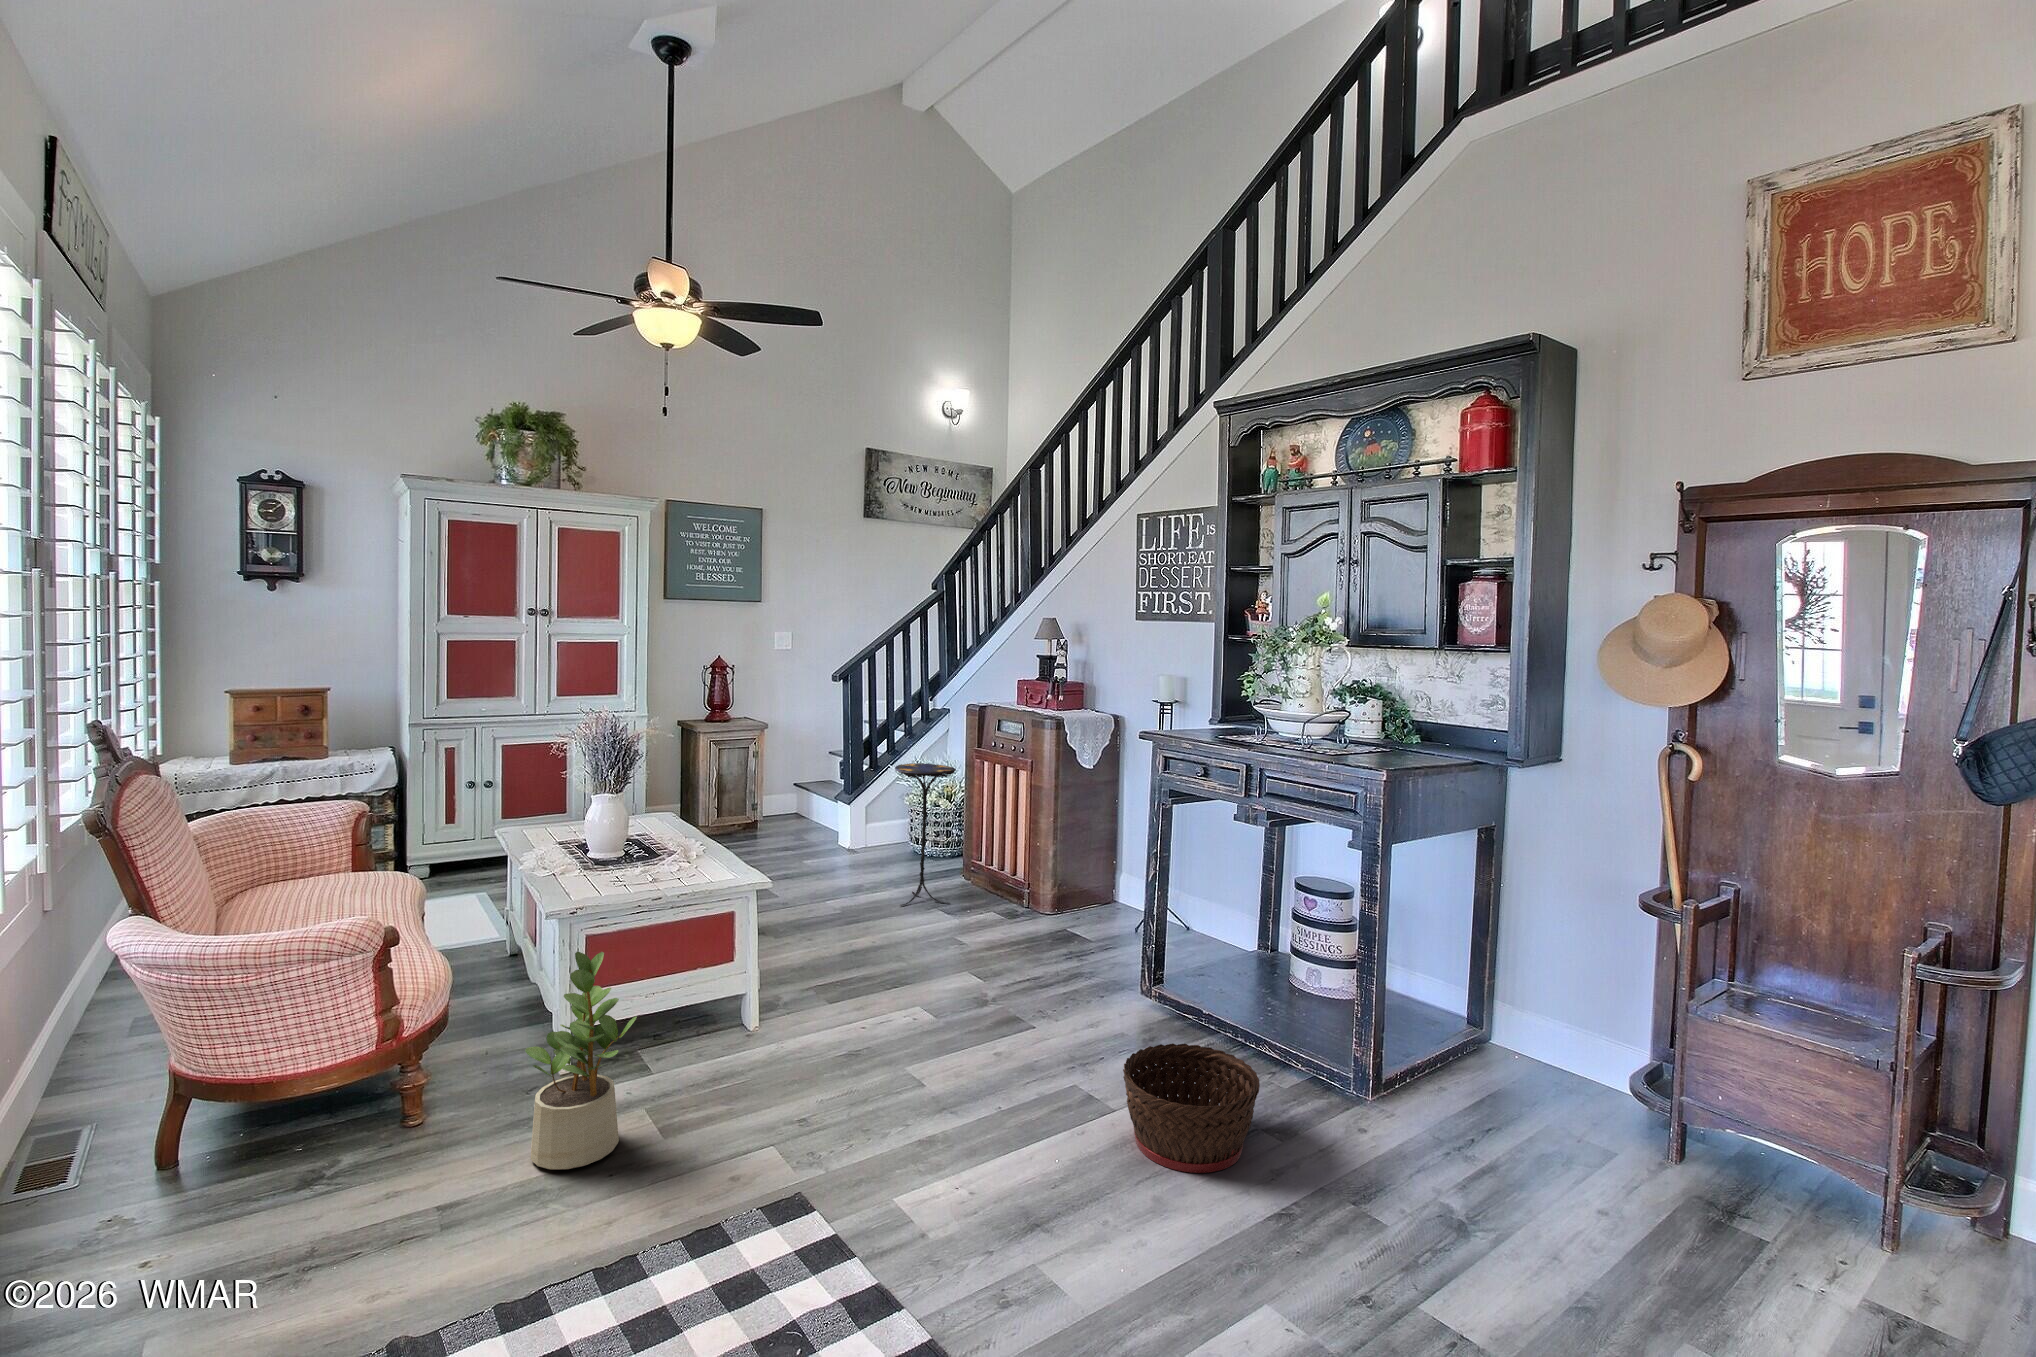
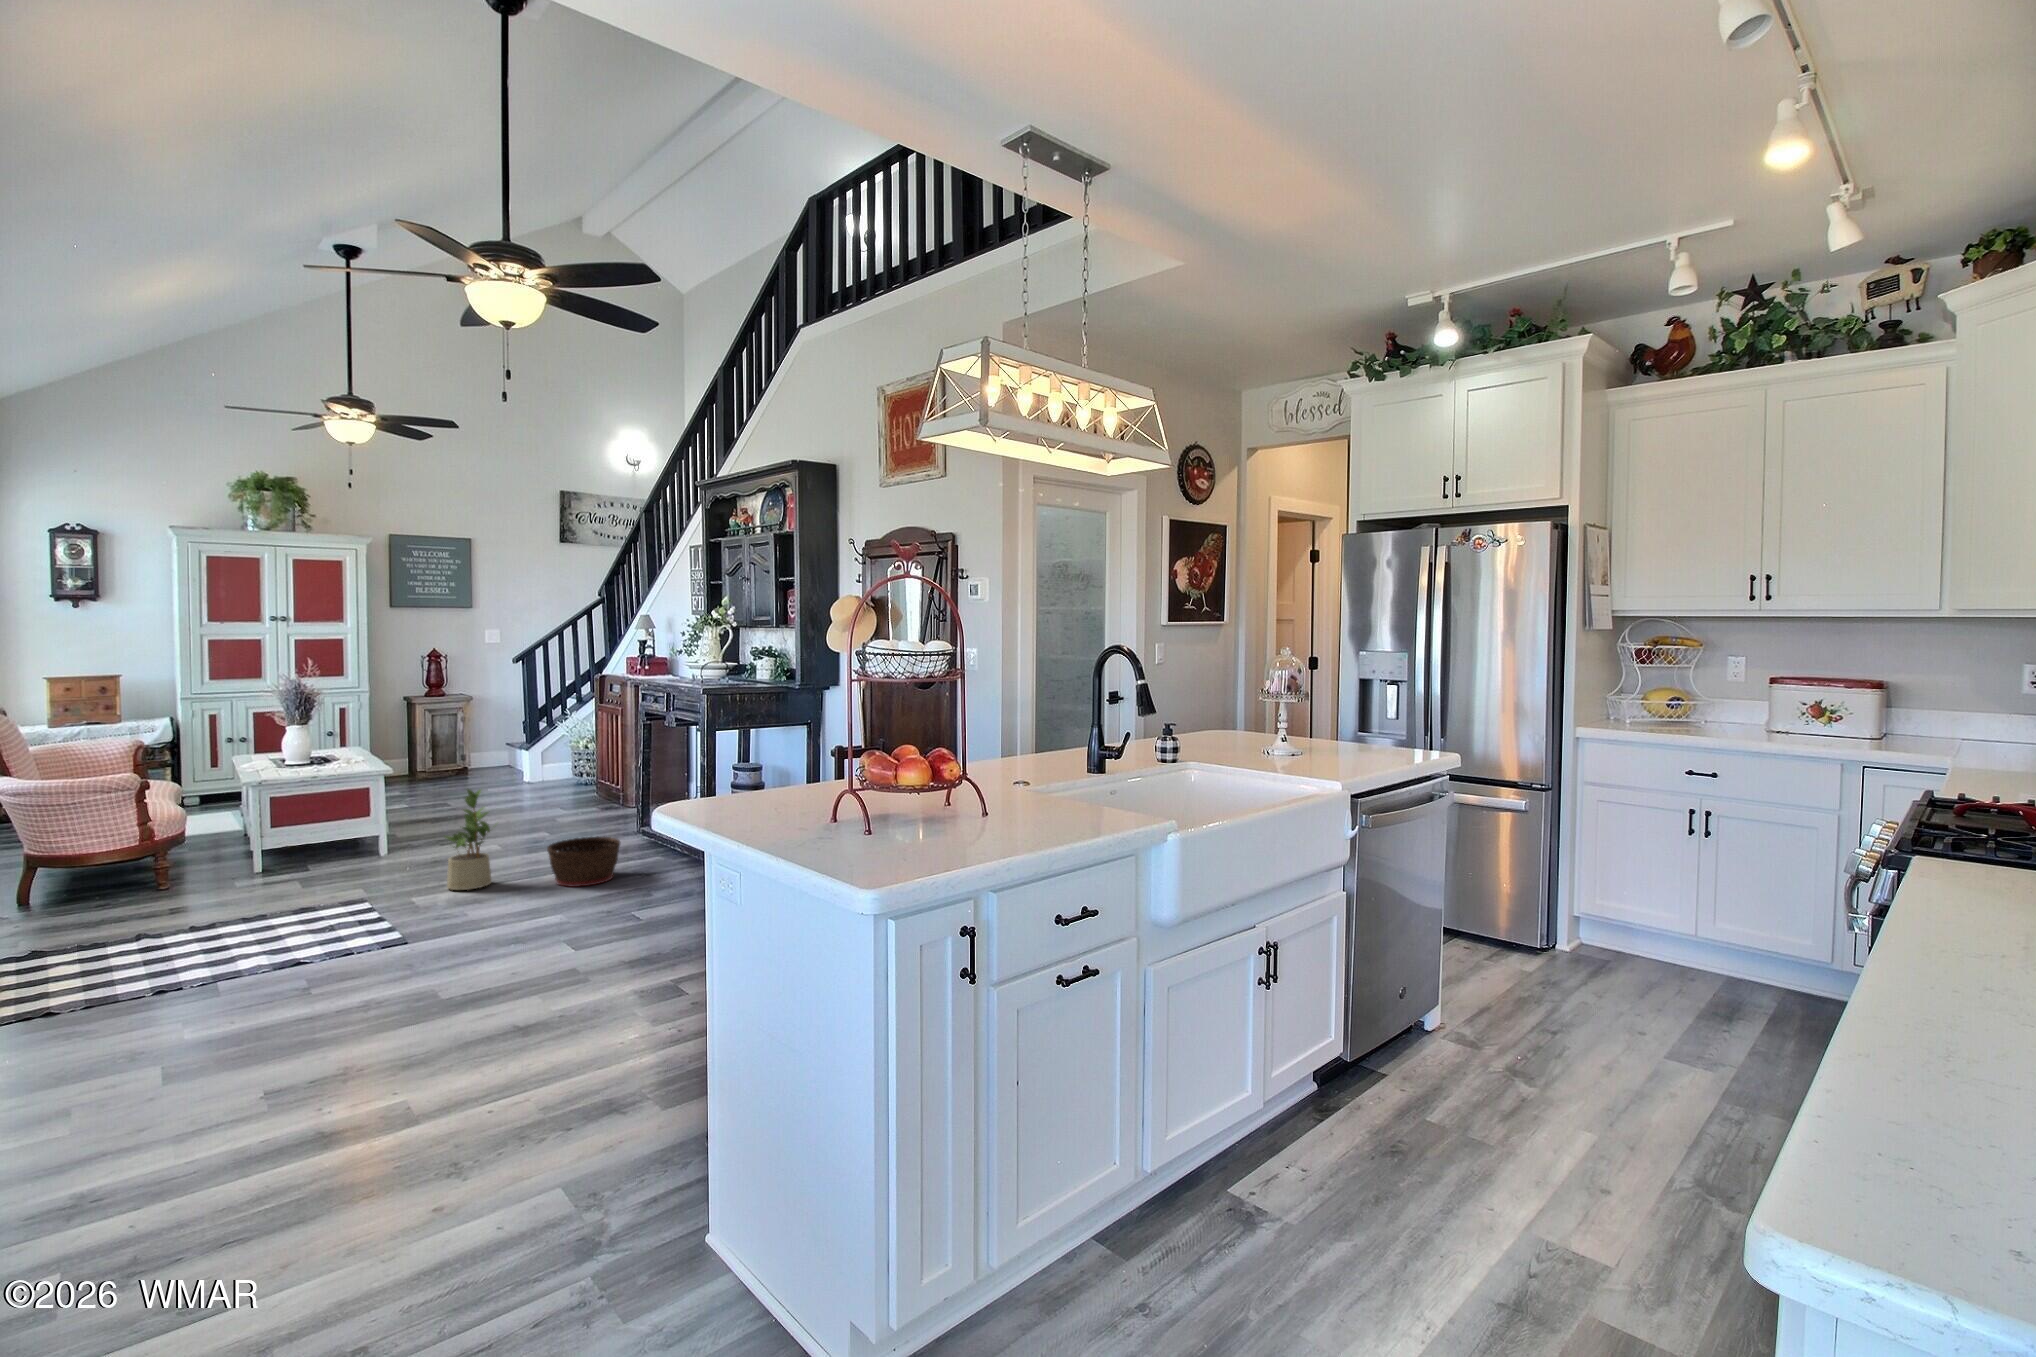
side table: present [895,763,956,906] -> none [528,714,573,807]
potted plant: present [525,952,637,1169] -> present [444,789,492,890]

